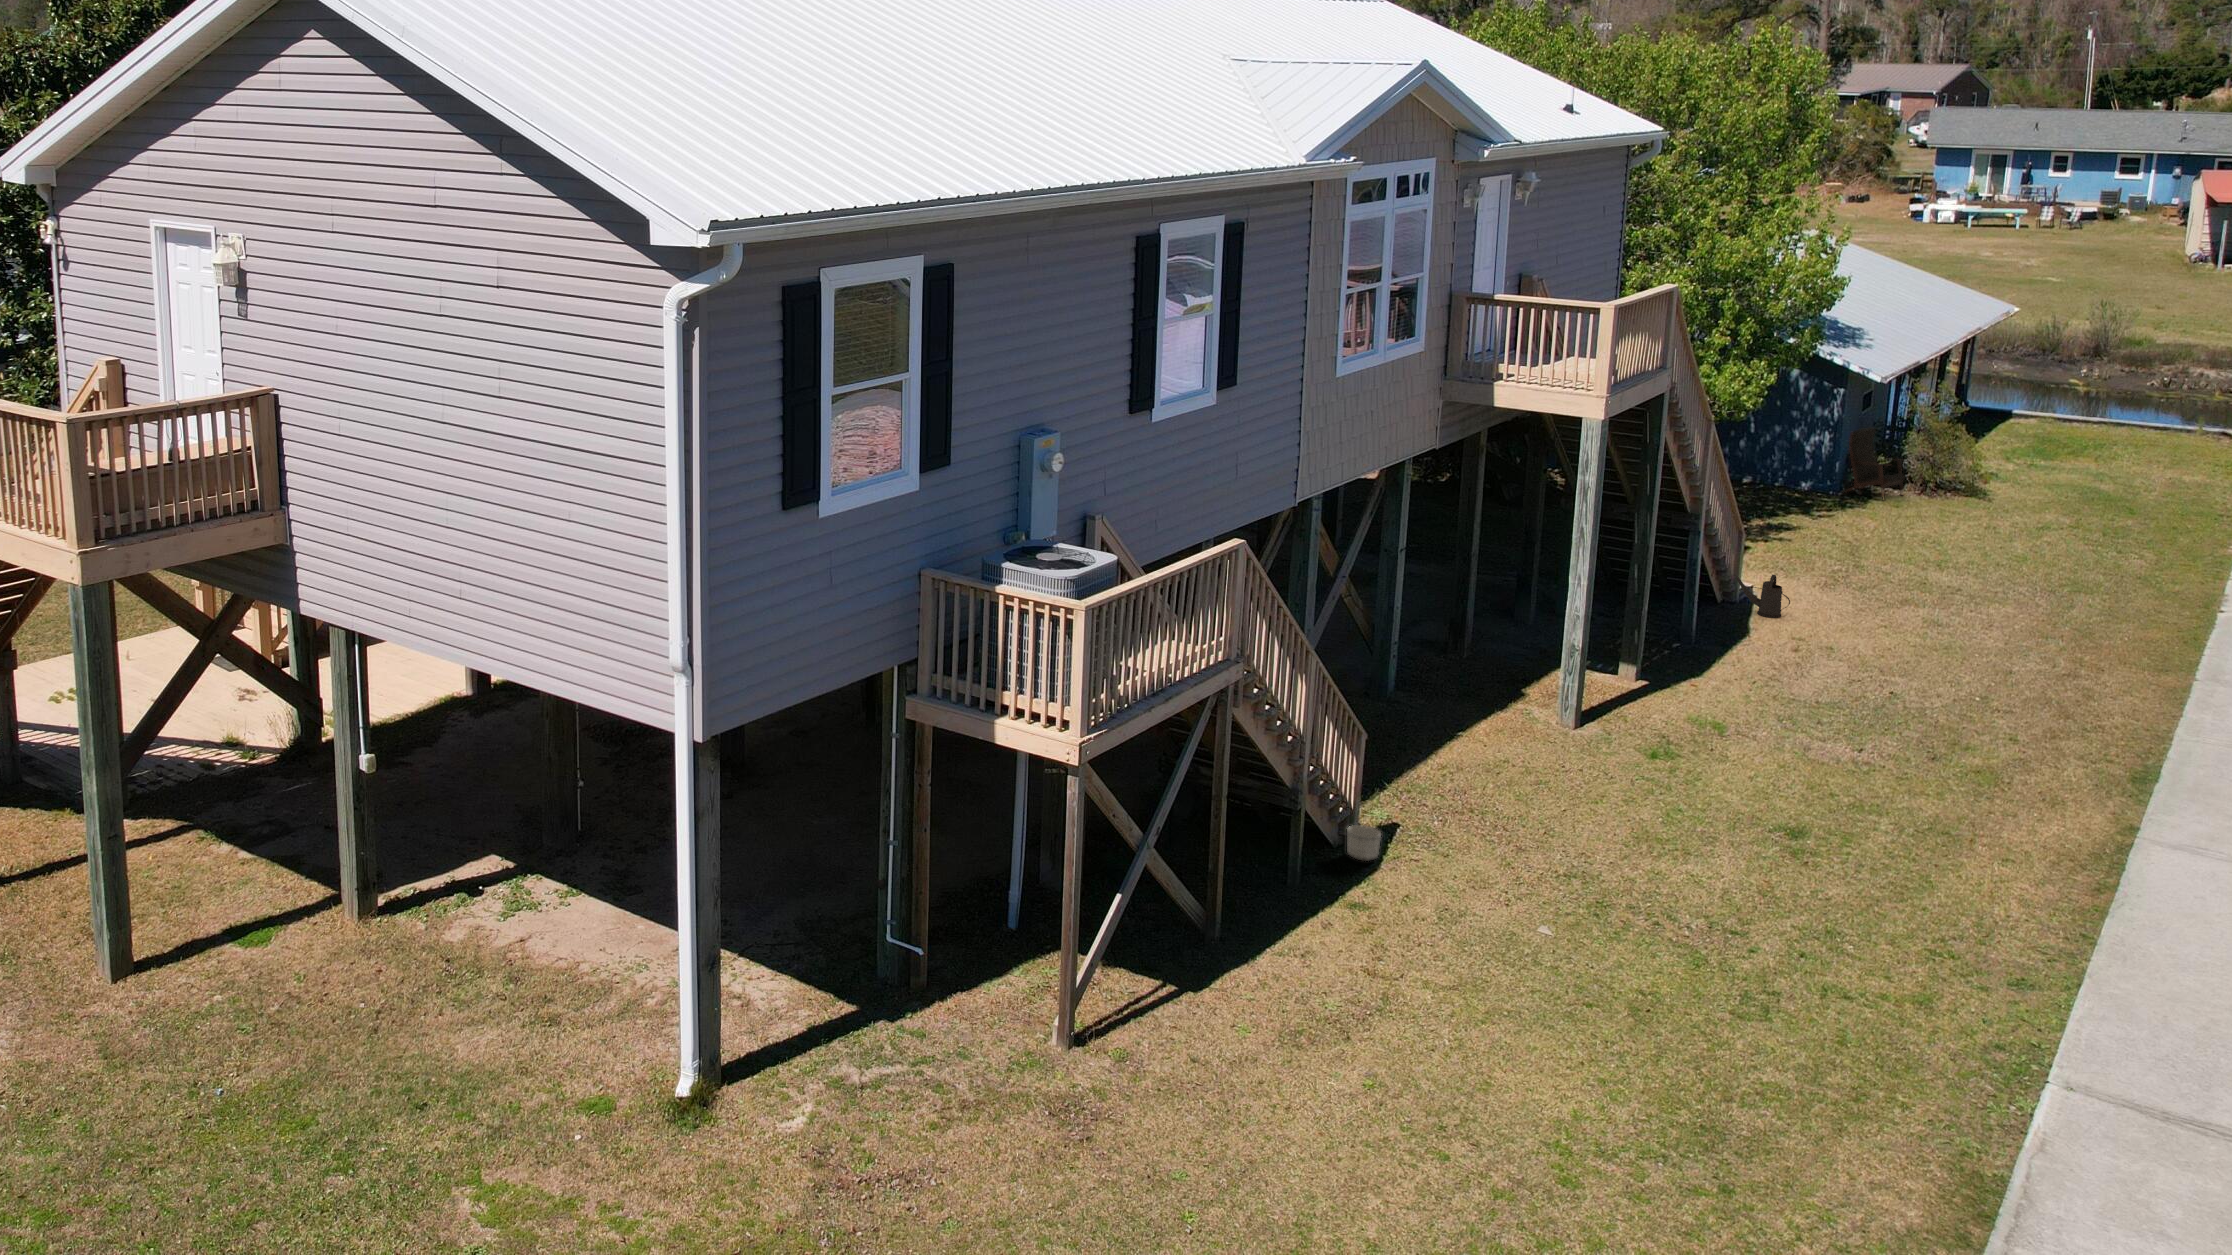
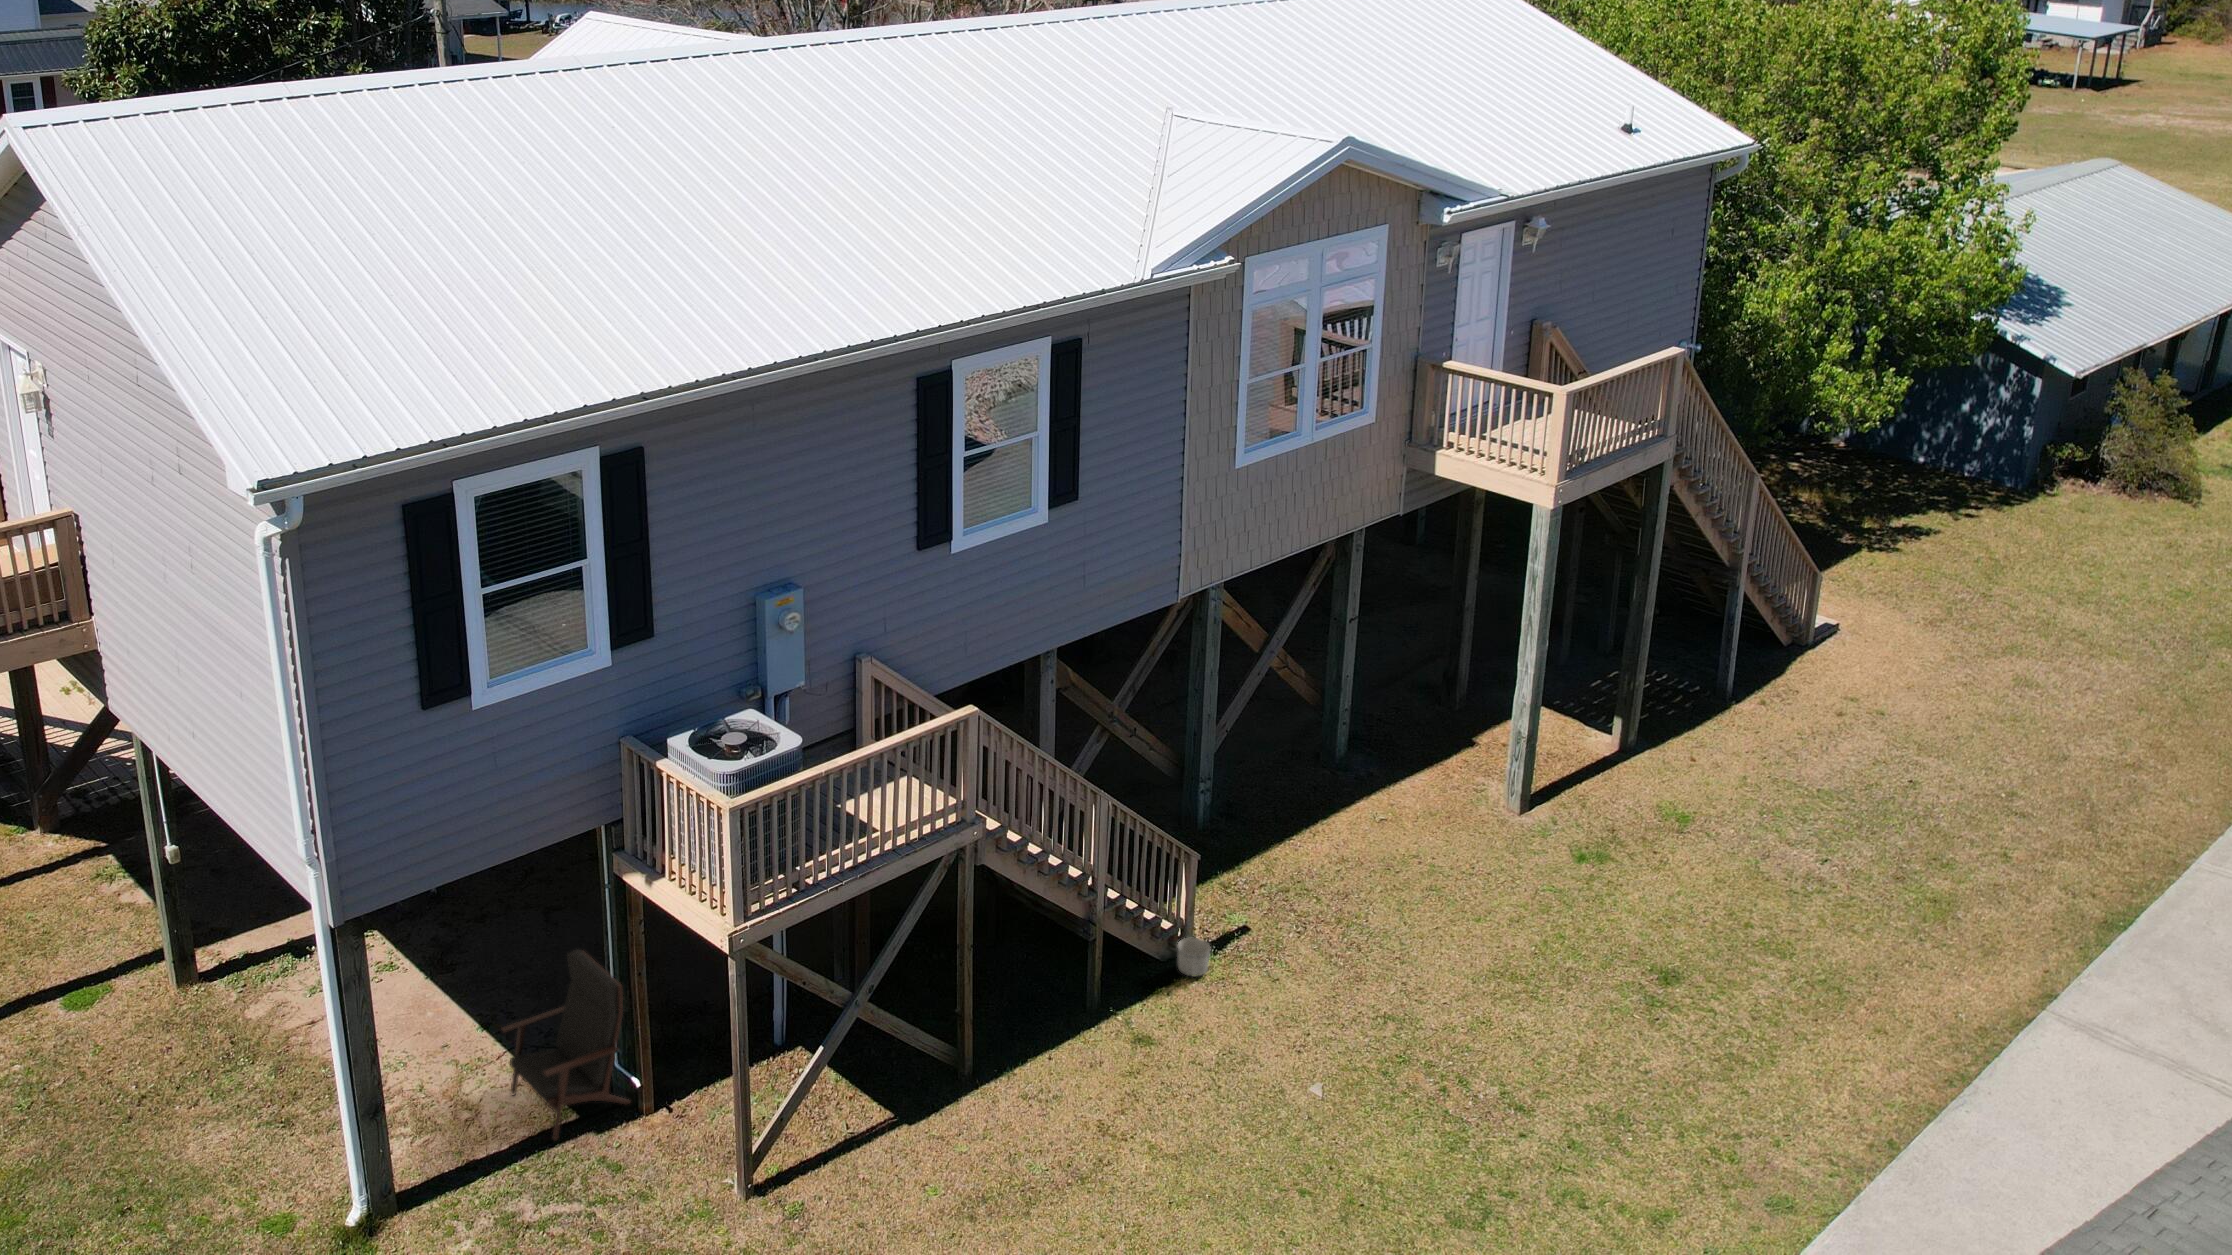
lounge chair: present [1847,428,1907,499] -> present [502,950,630,1140]
watering can: present [1737,574,1790,618] -> none [1804,617,1857,667]

